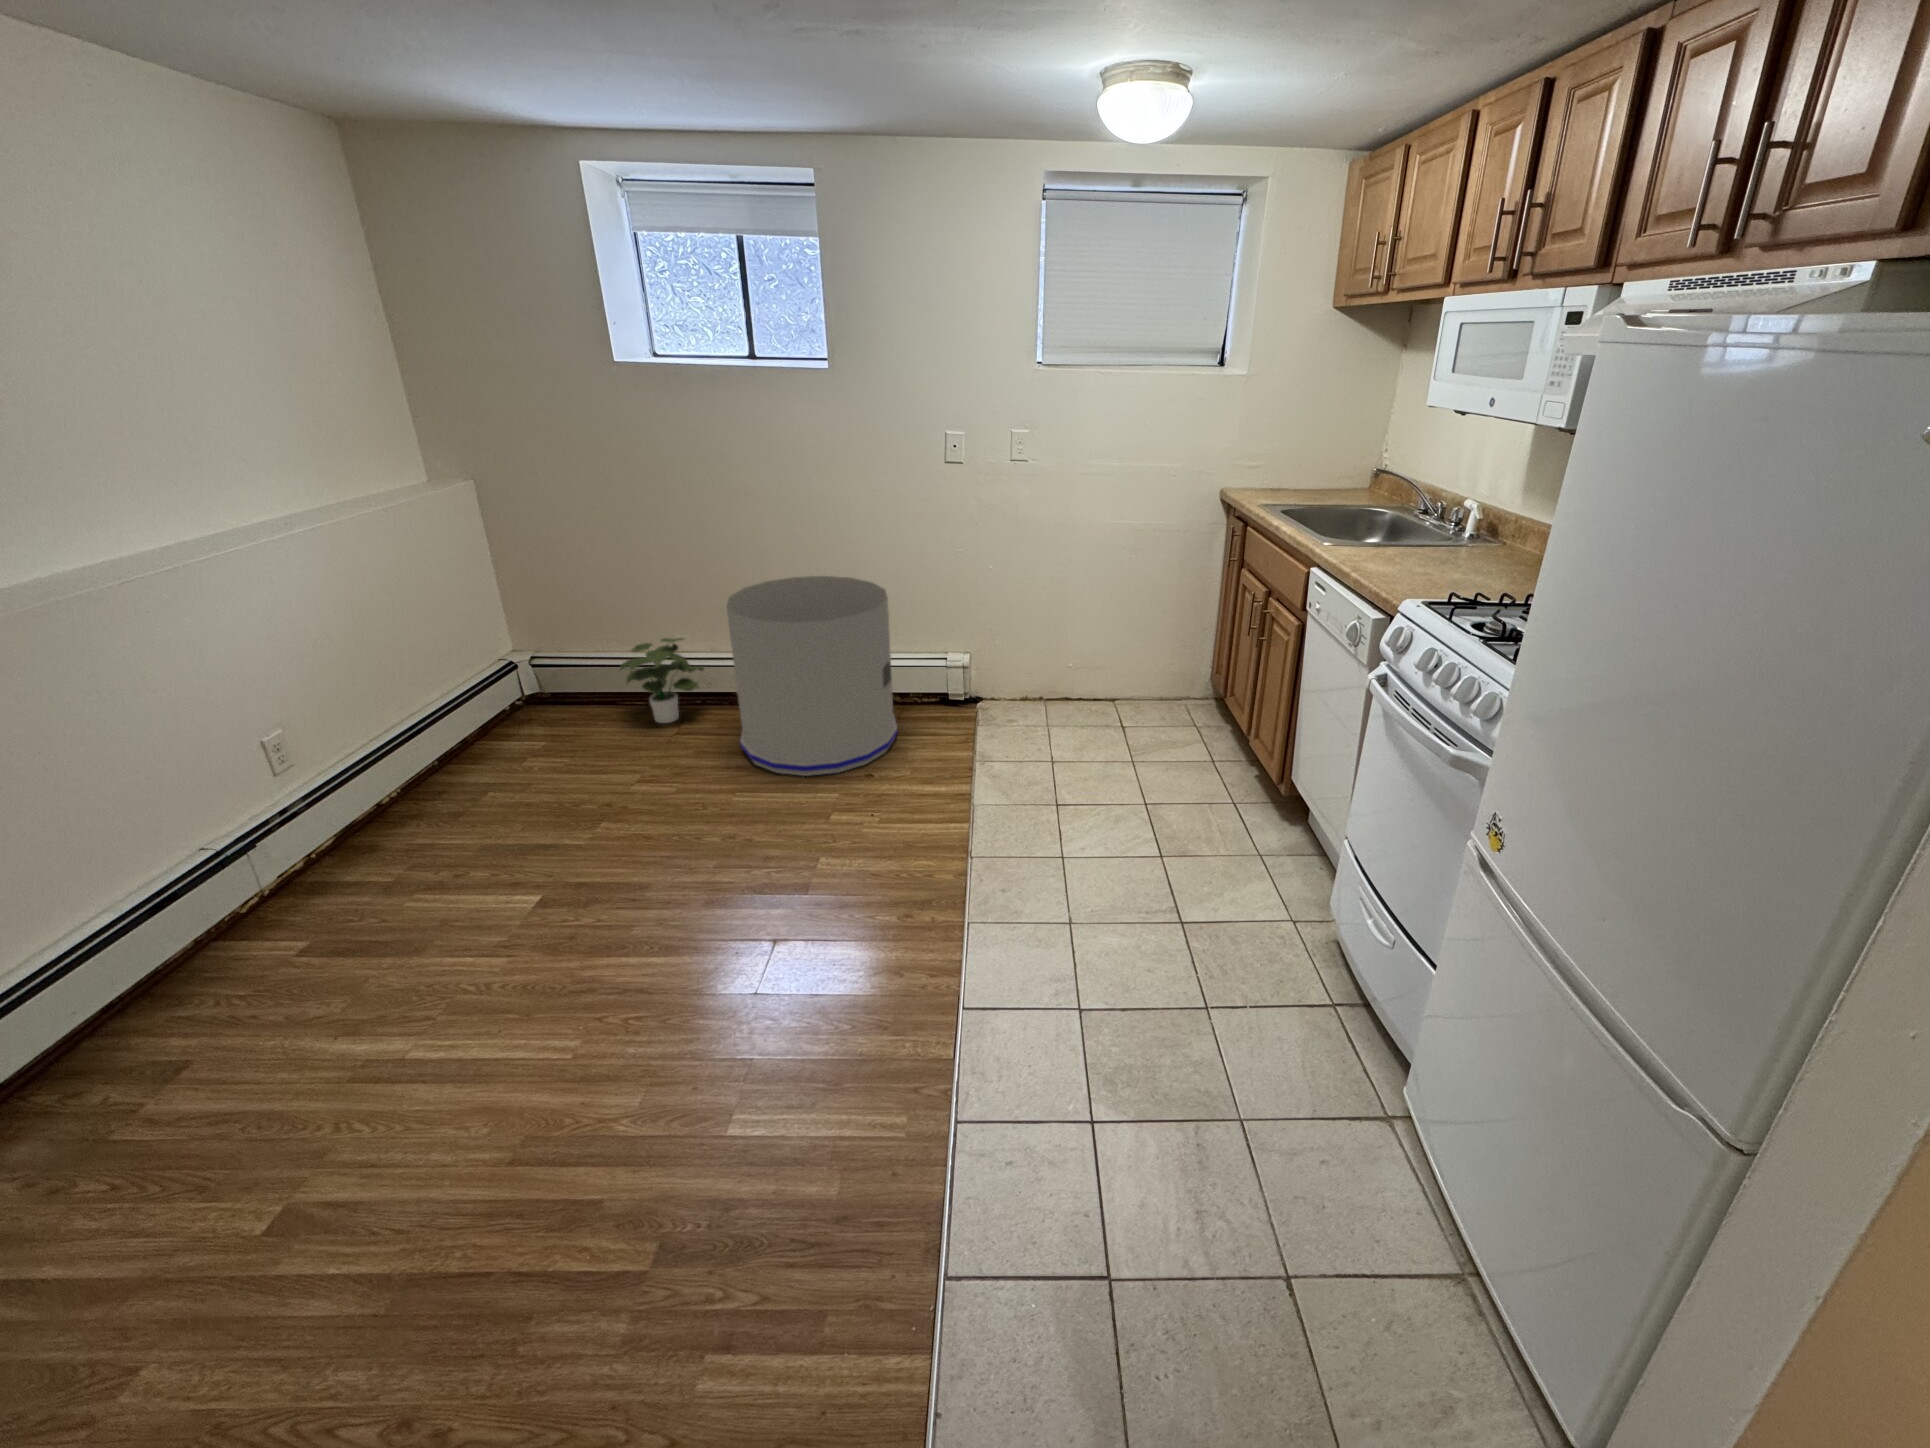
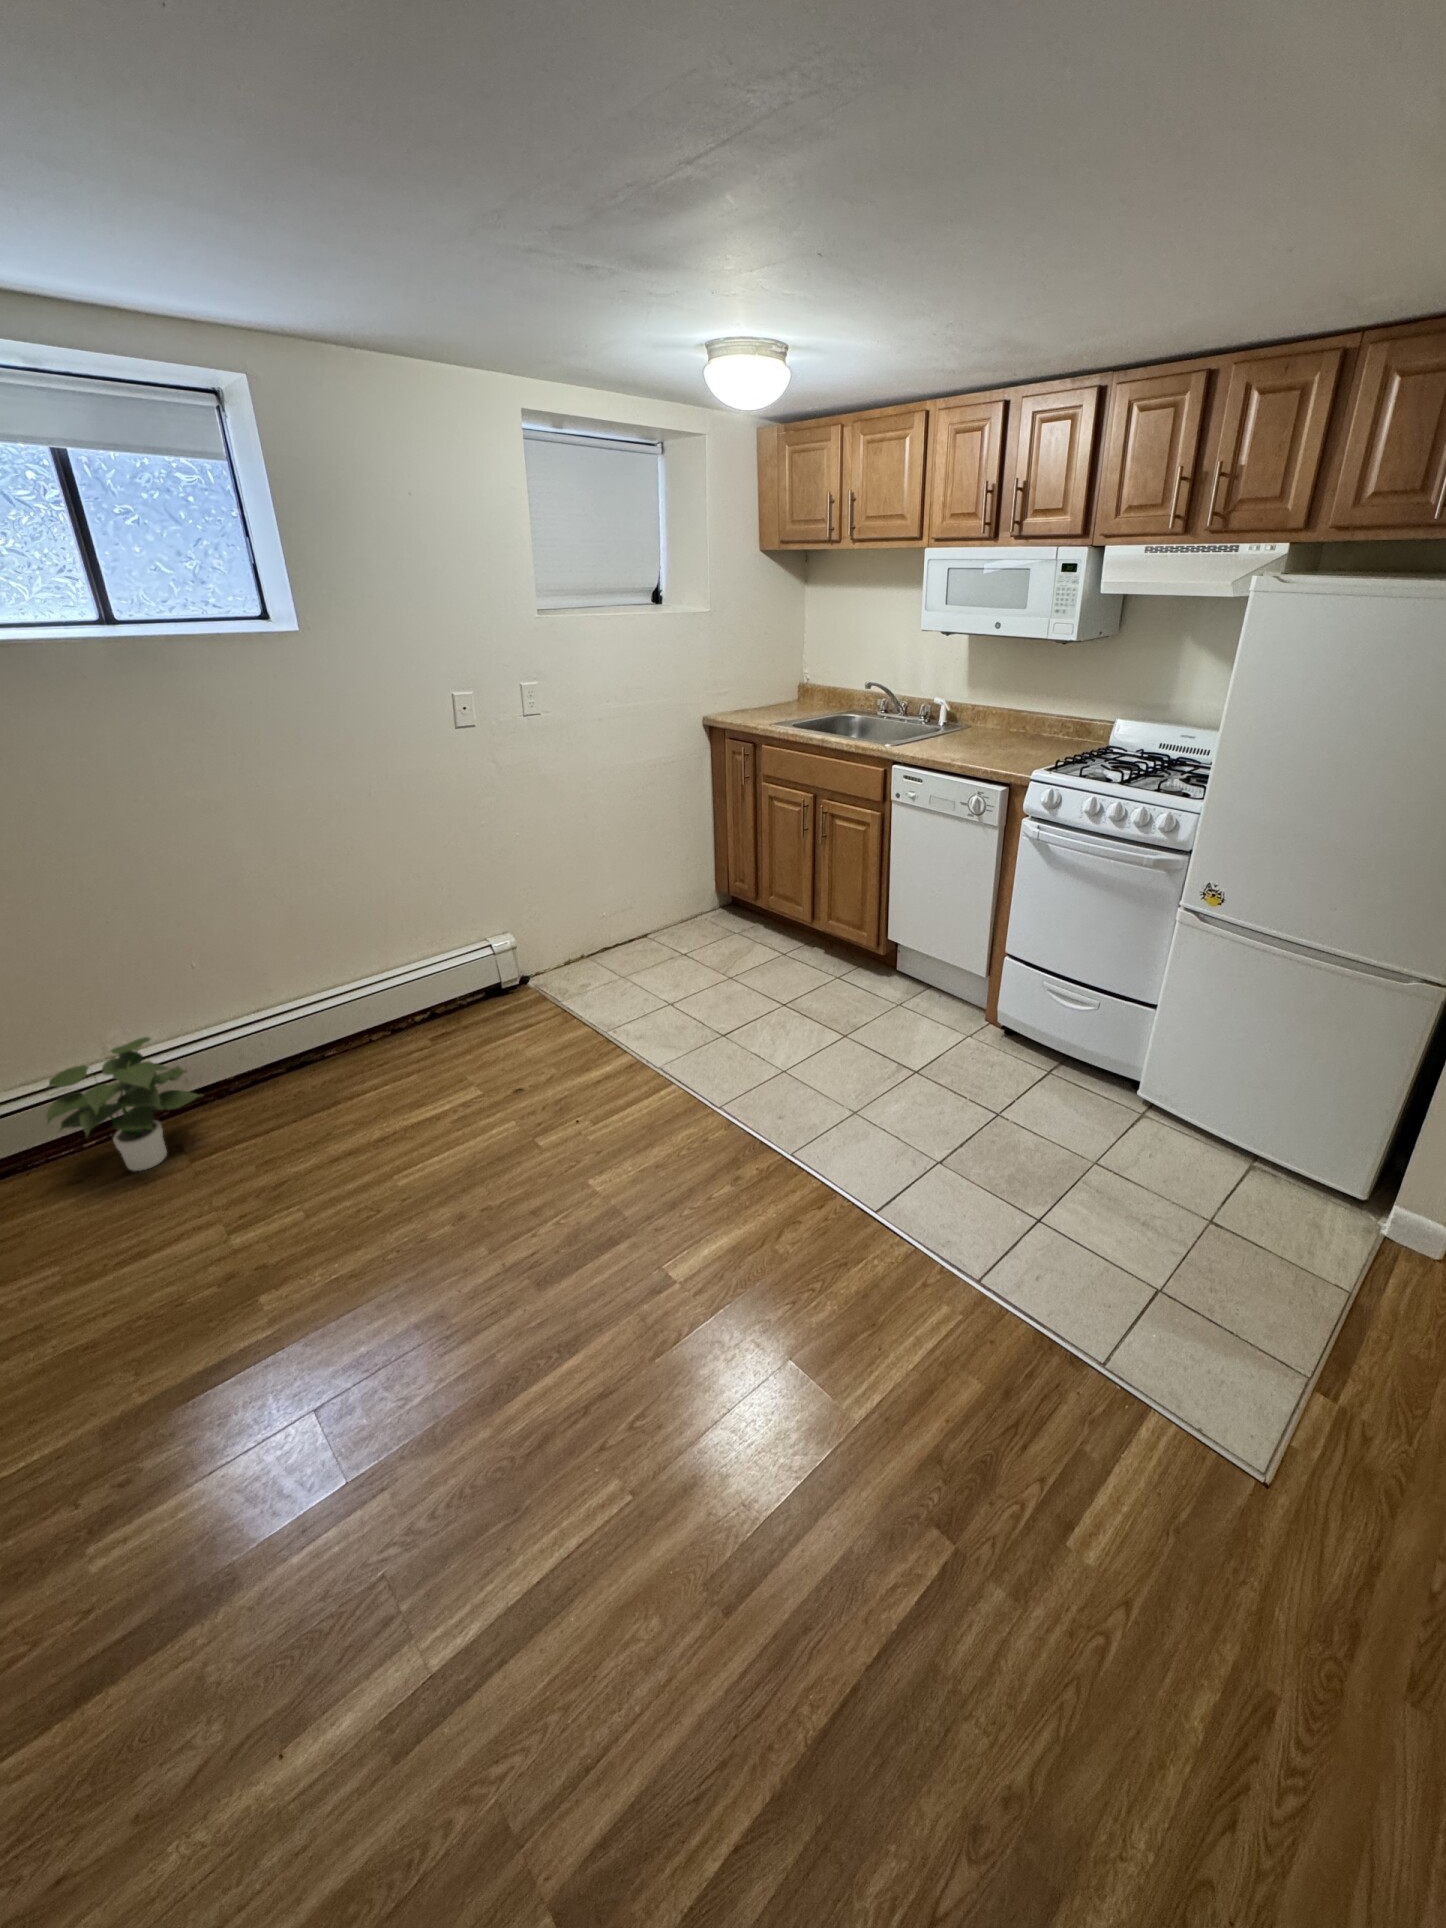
trash can: present [726,576,897,776] -> none [265,882,509,1147]

